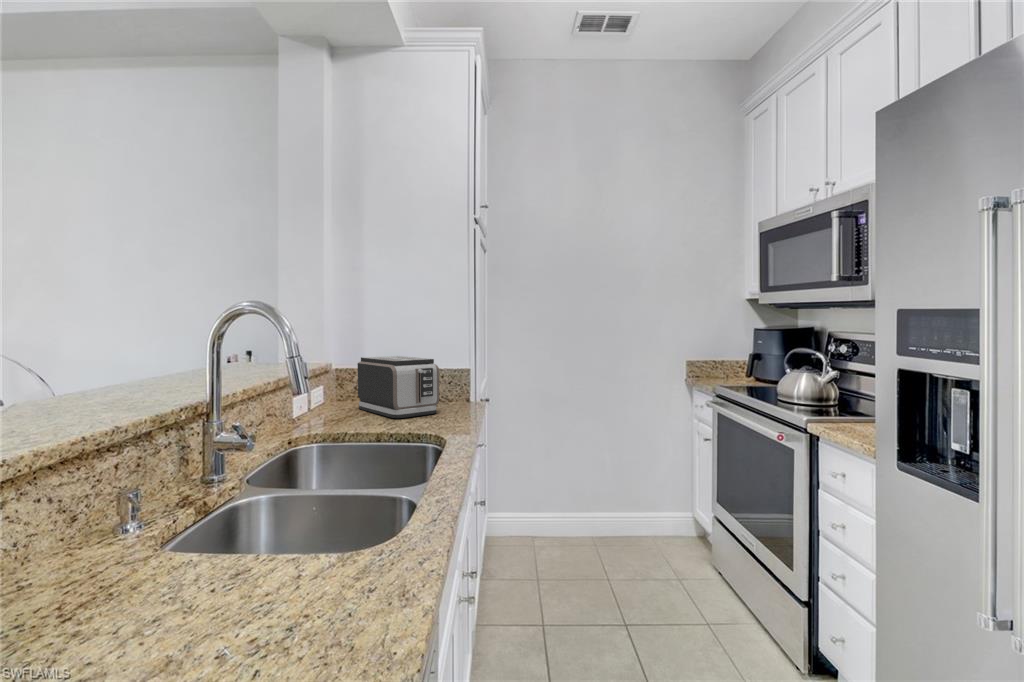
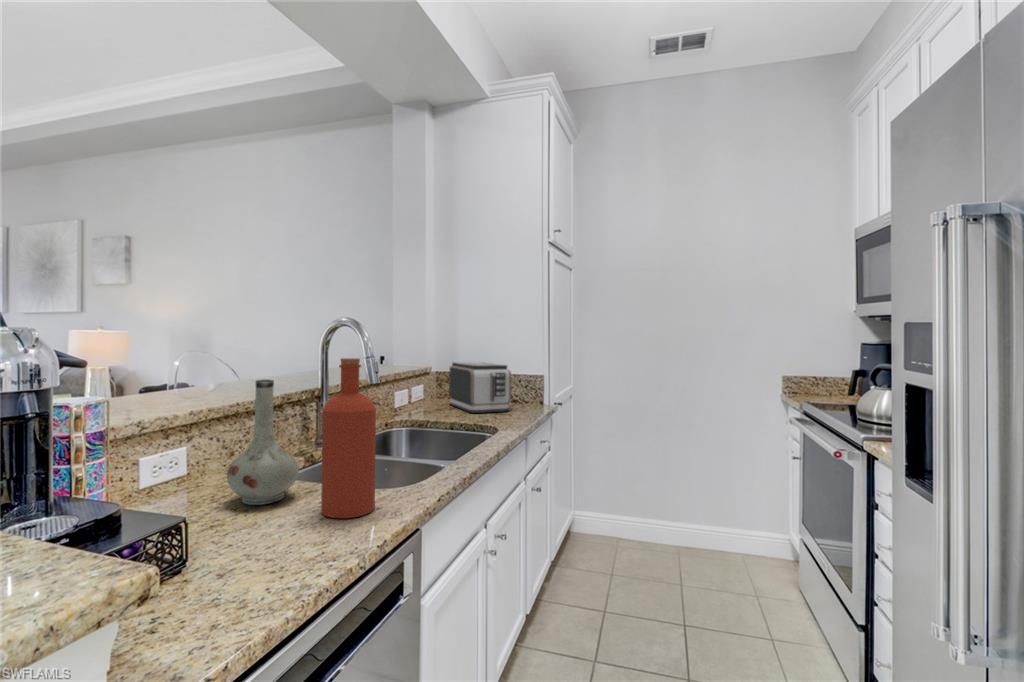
bottle: none [272,364,359,624] -> present [321,358,376,518]
vase: none [89,403,218,617] -> present [227,380,299,505]

